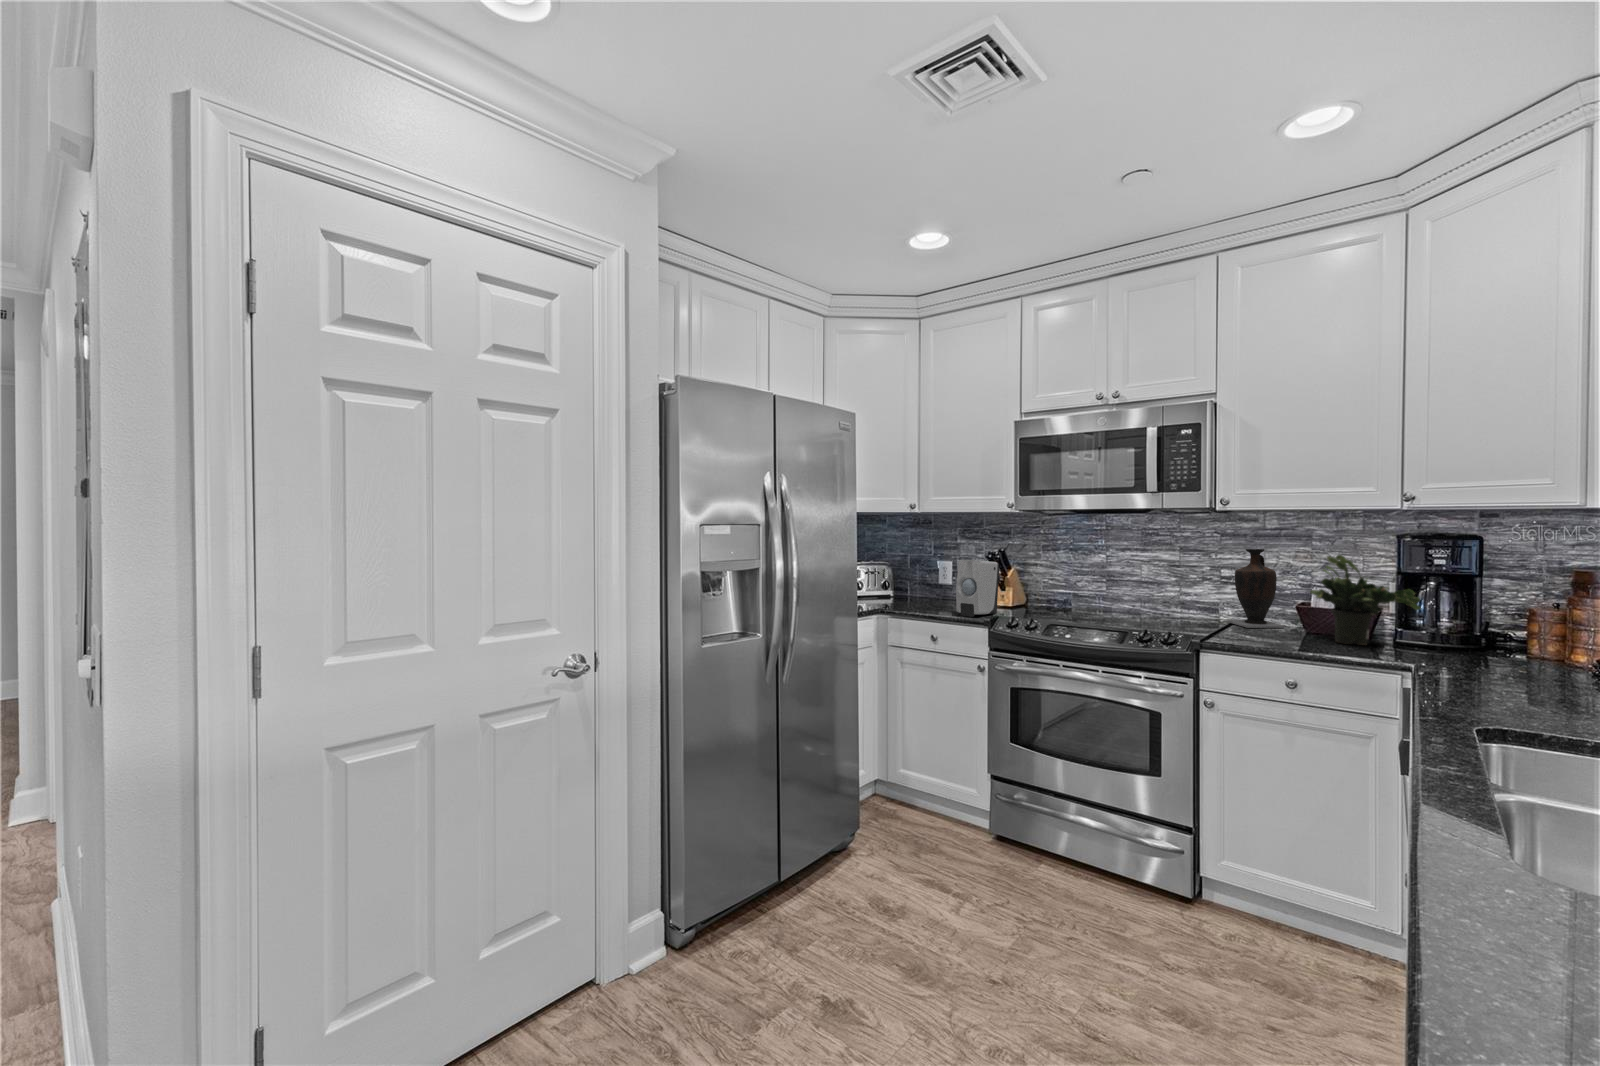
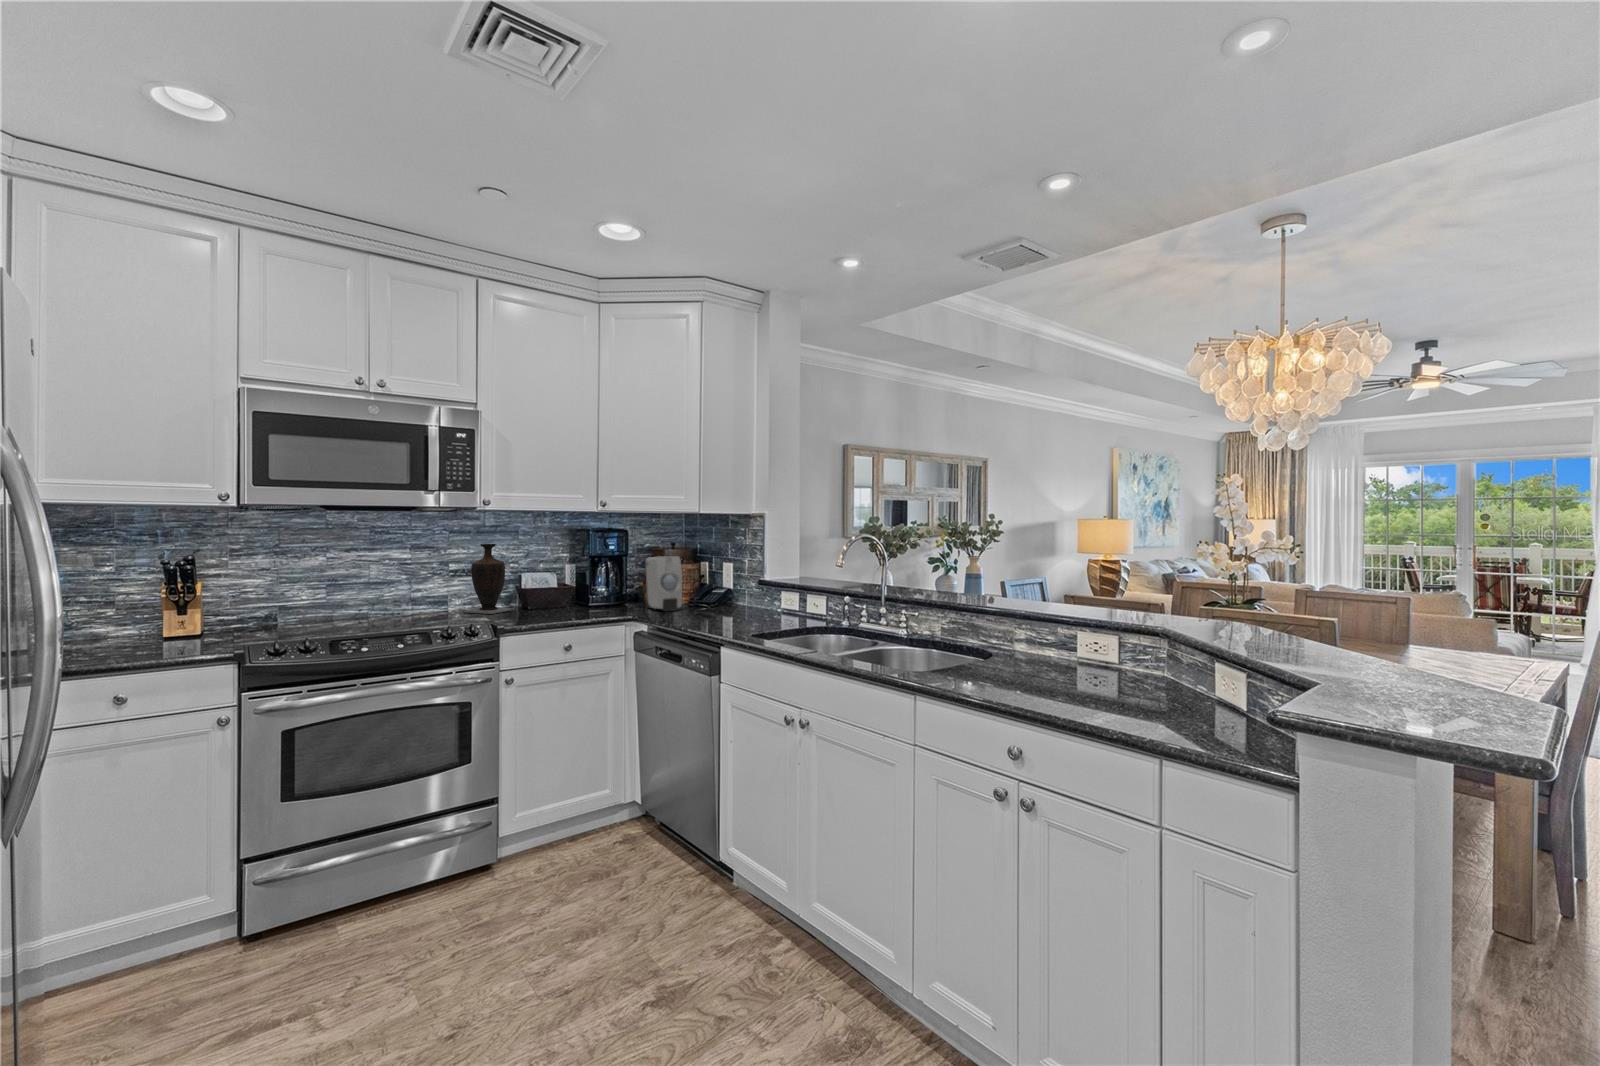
potted plant: present [1310,555,1421,645] -> none [547,546,623,614]
soap dispenser: present [956,560,999,617] -> present [645,556,682,611]

